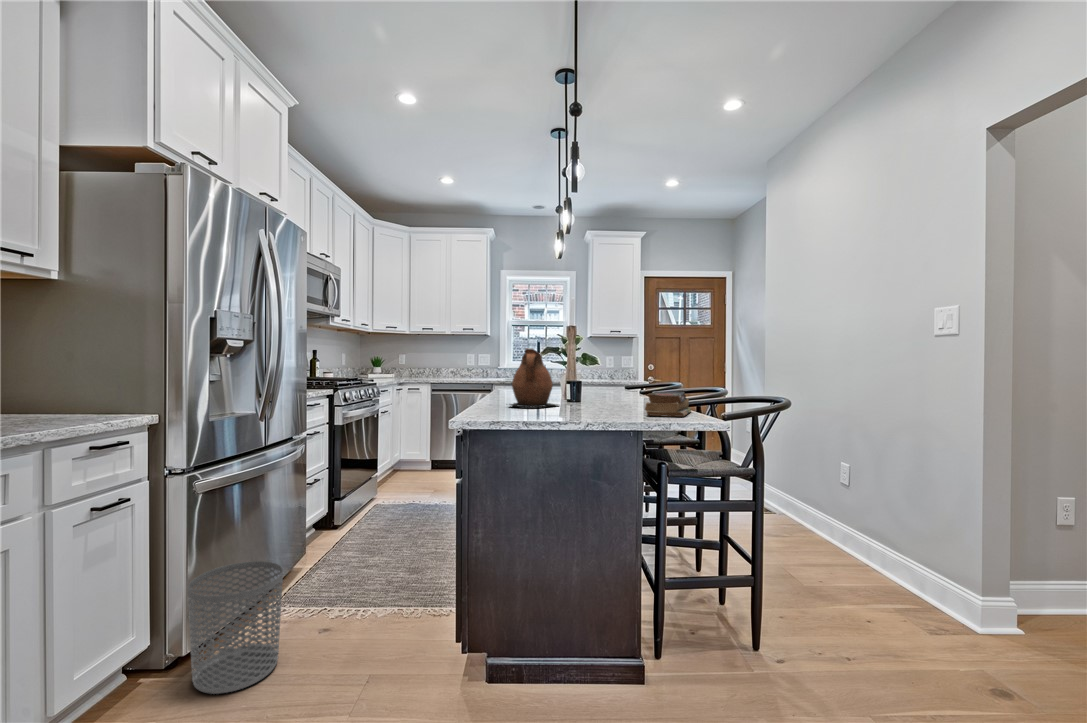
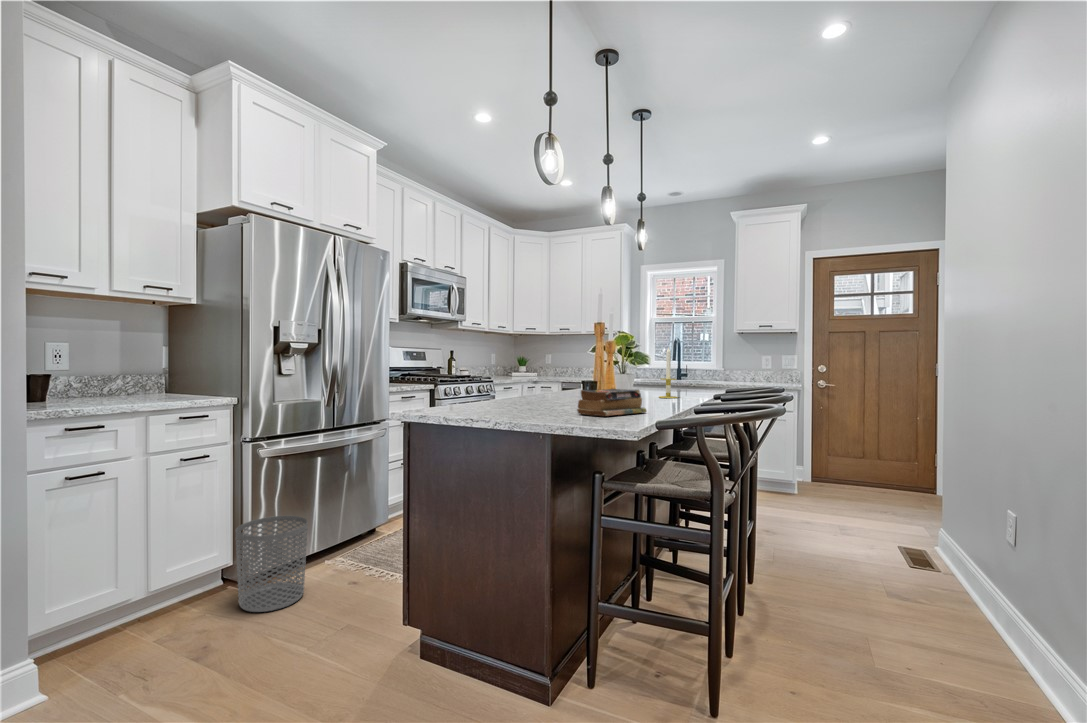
ceramic pitcher: present [510,348,558,407] -> none [509,343,562,403]
candle: none [611,351,628,397] -> present [659,347,678,398]

